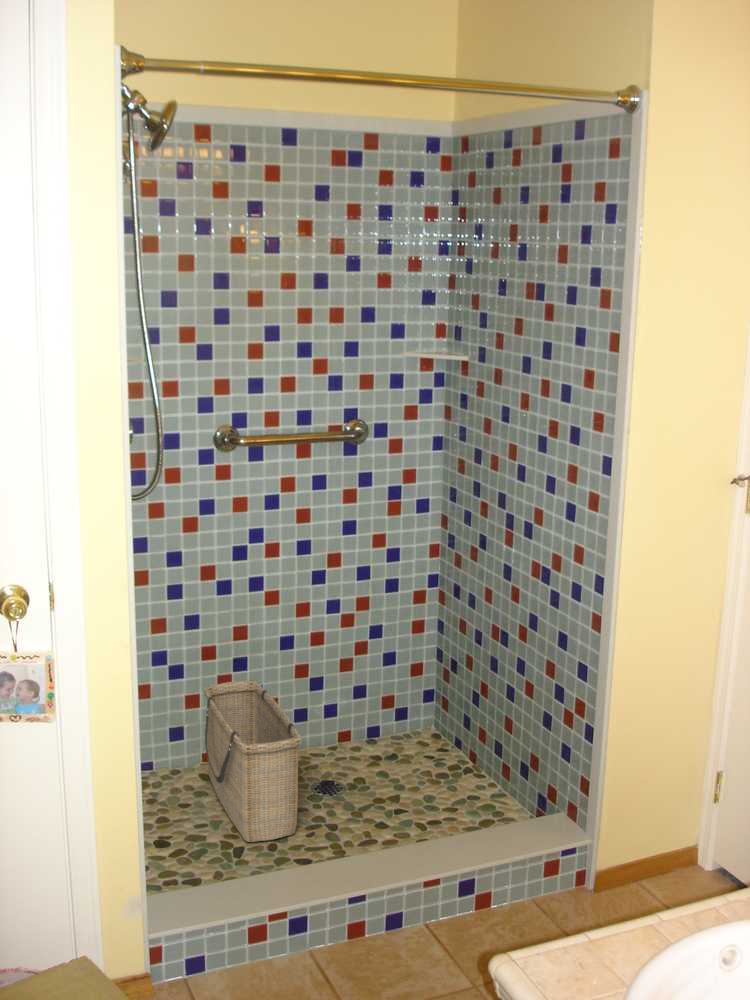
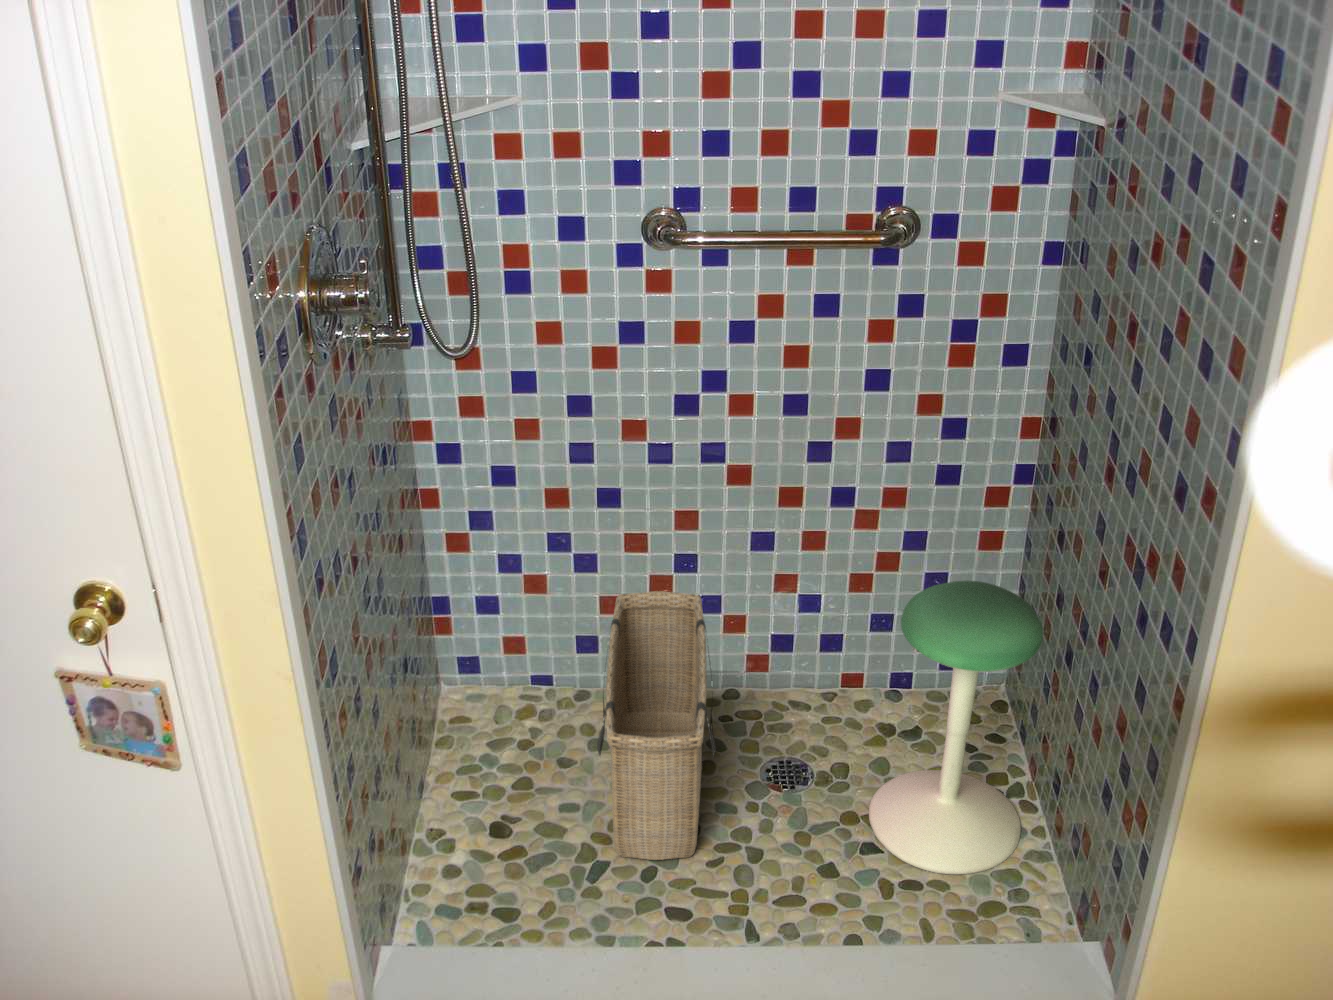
stool: none [388,627,484,813] -> present [869,581,1043,874]

